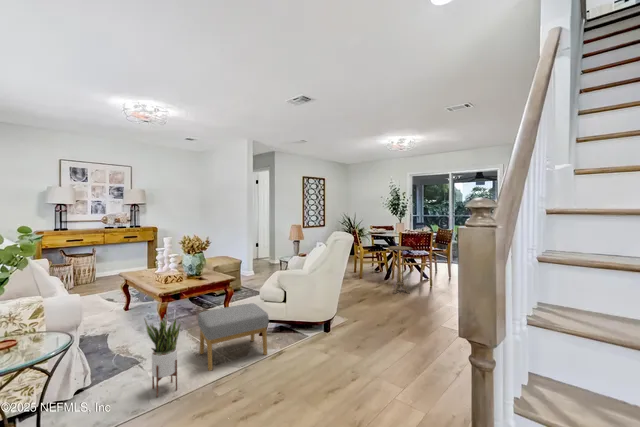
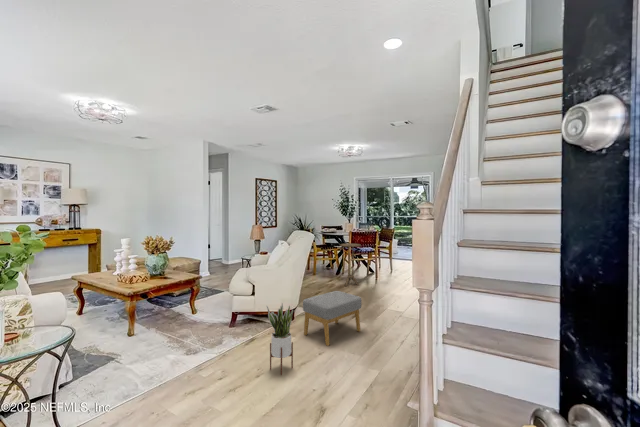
footstool: present [198,303,269,371] -> present [303,291,361,346]
potted plant: present [144,315,181,397] -> present [267,303,293,375]

